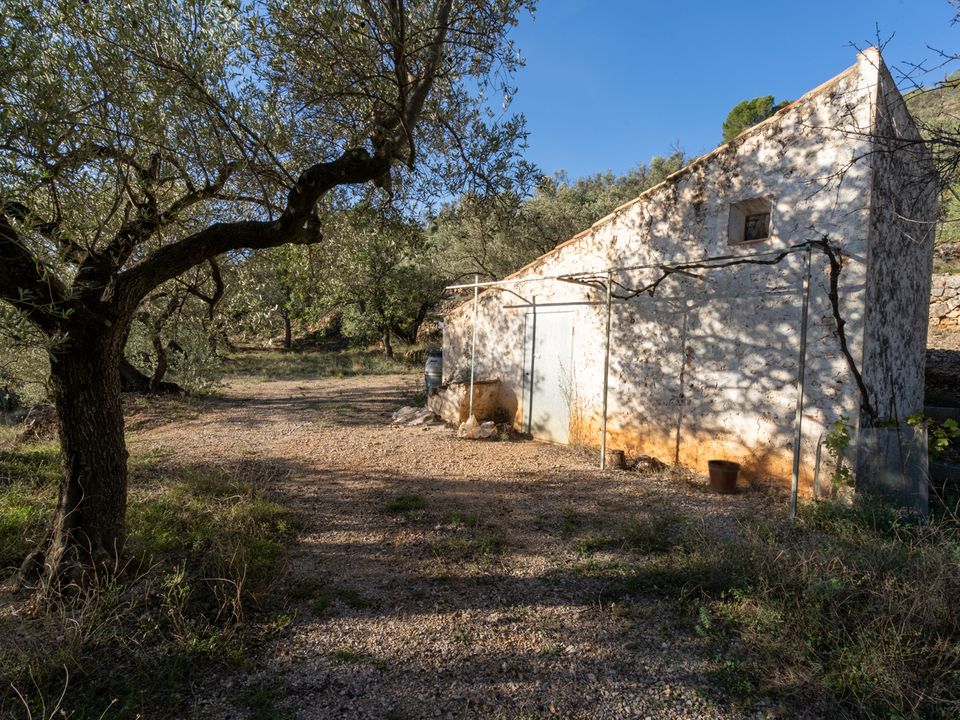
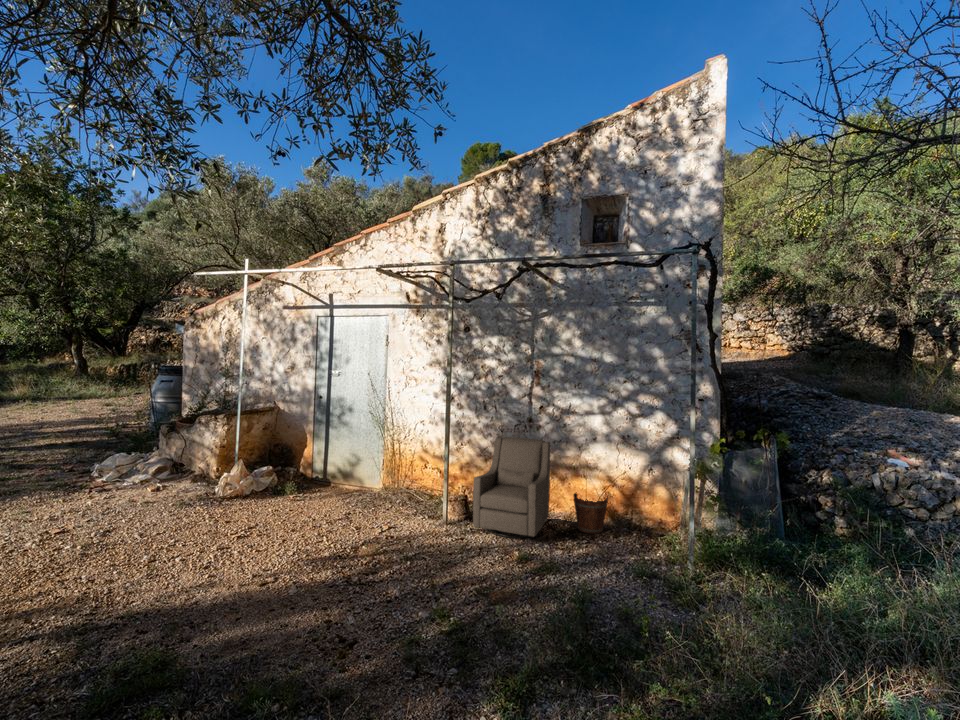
chair: none [617,409,693,486] -> present [473,437,551,538]

